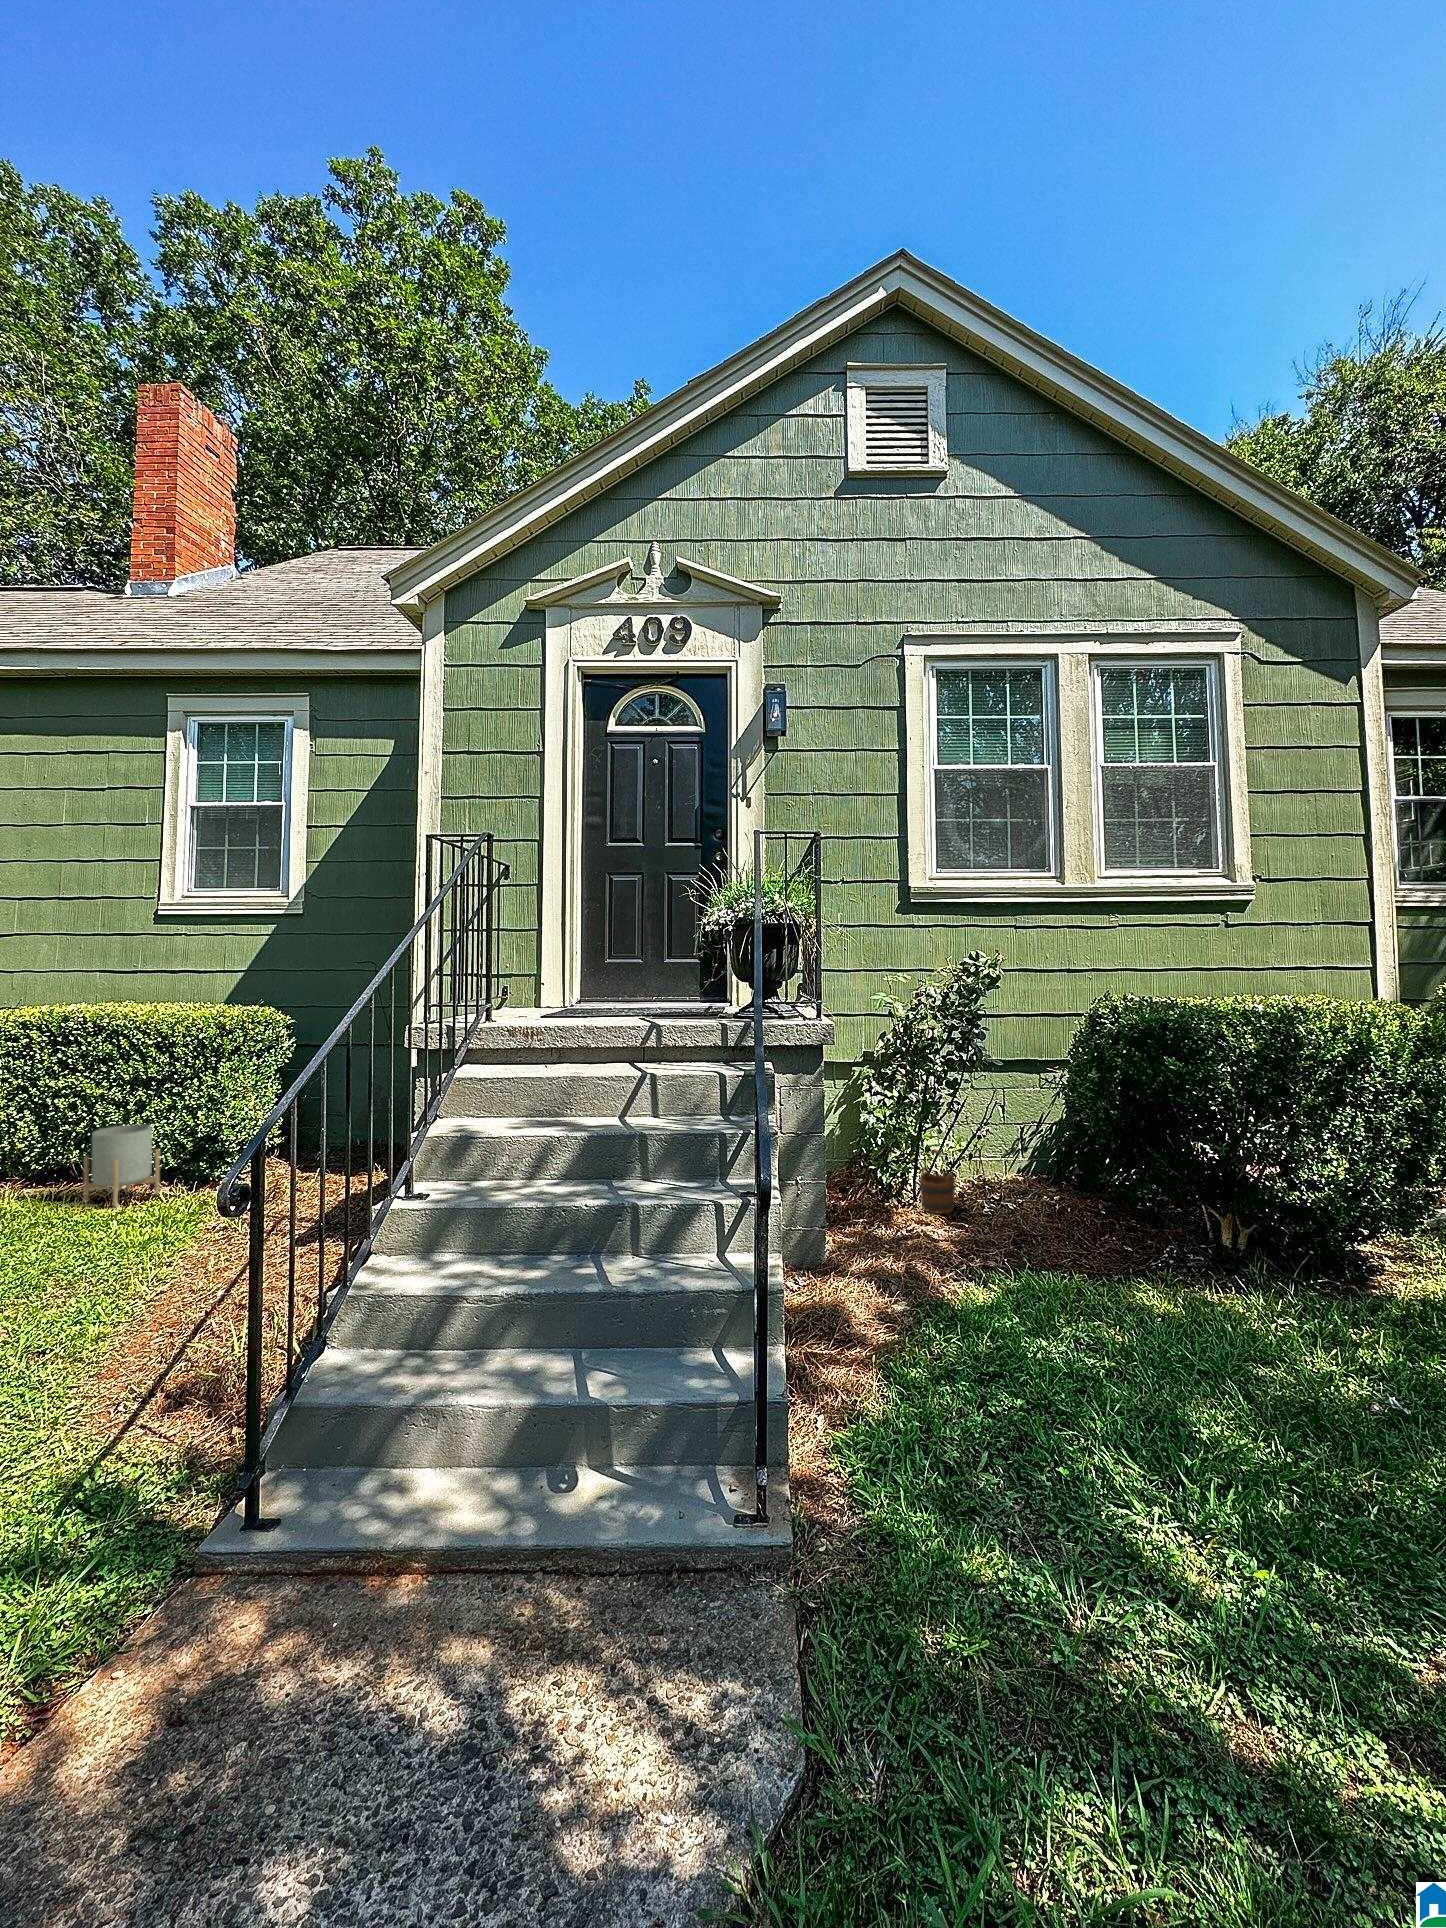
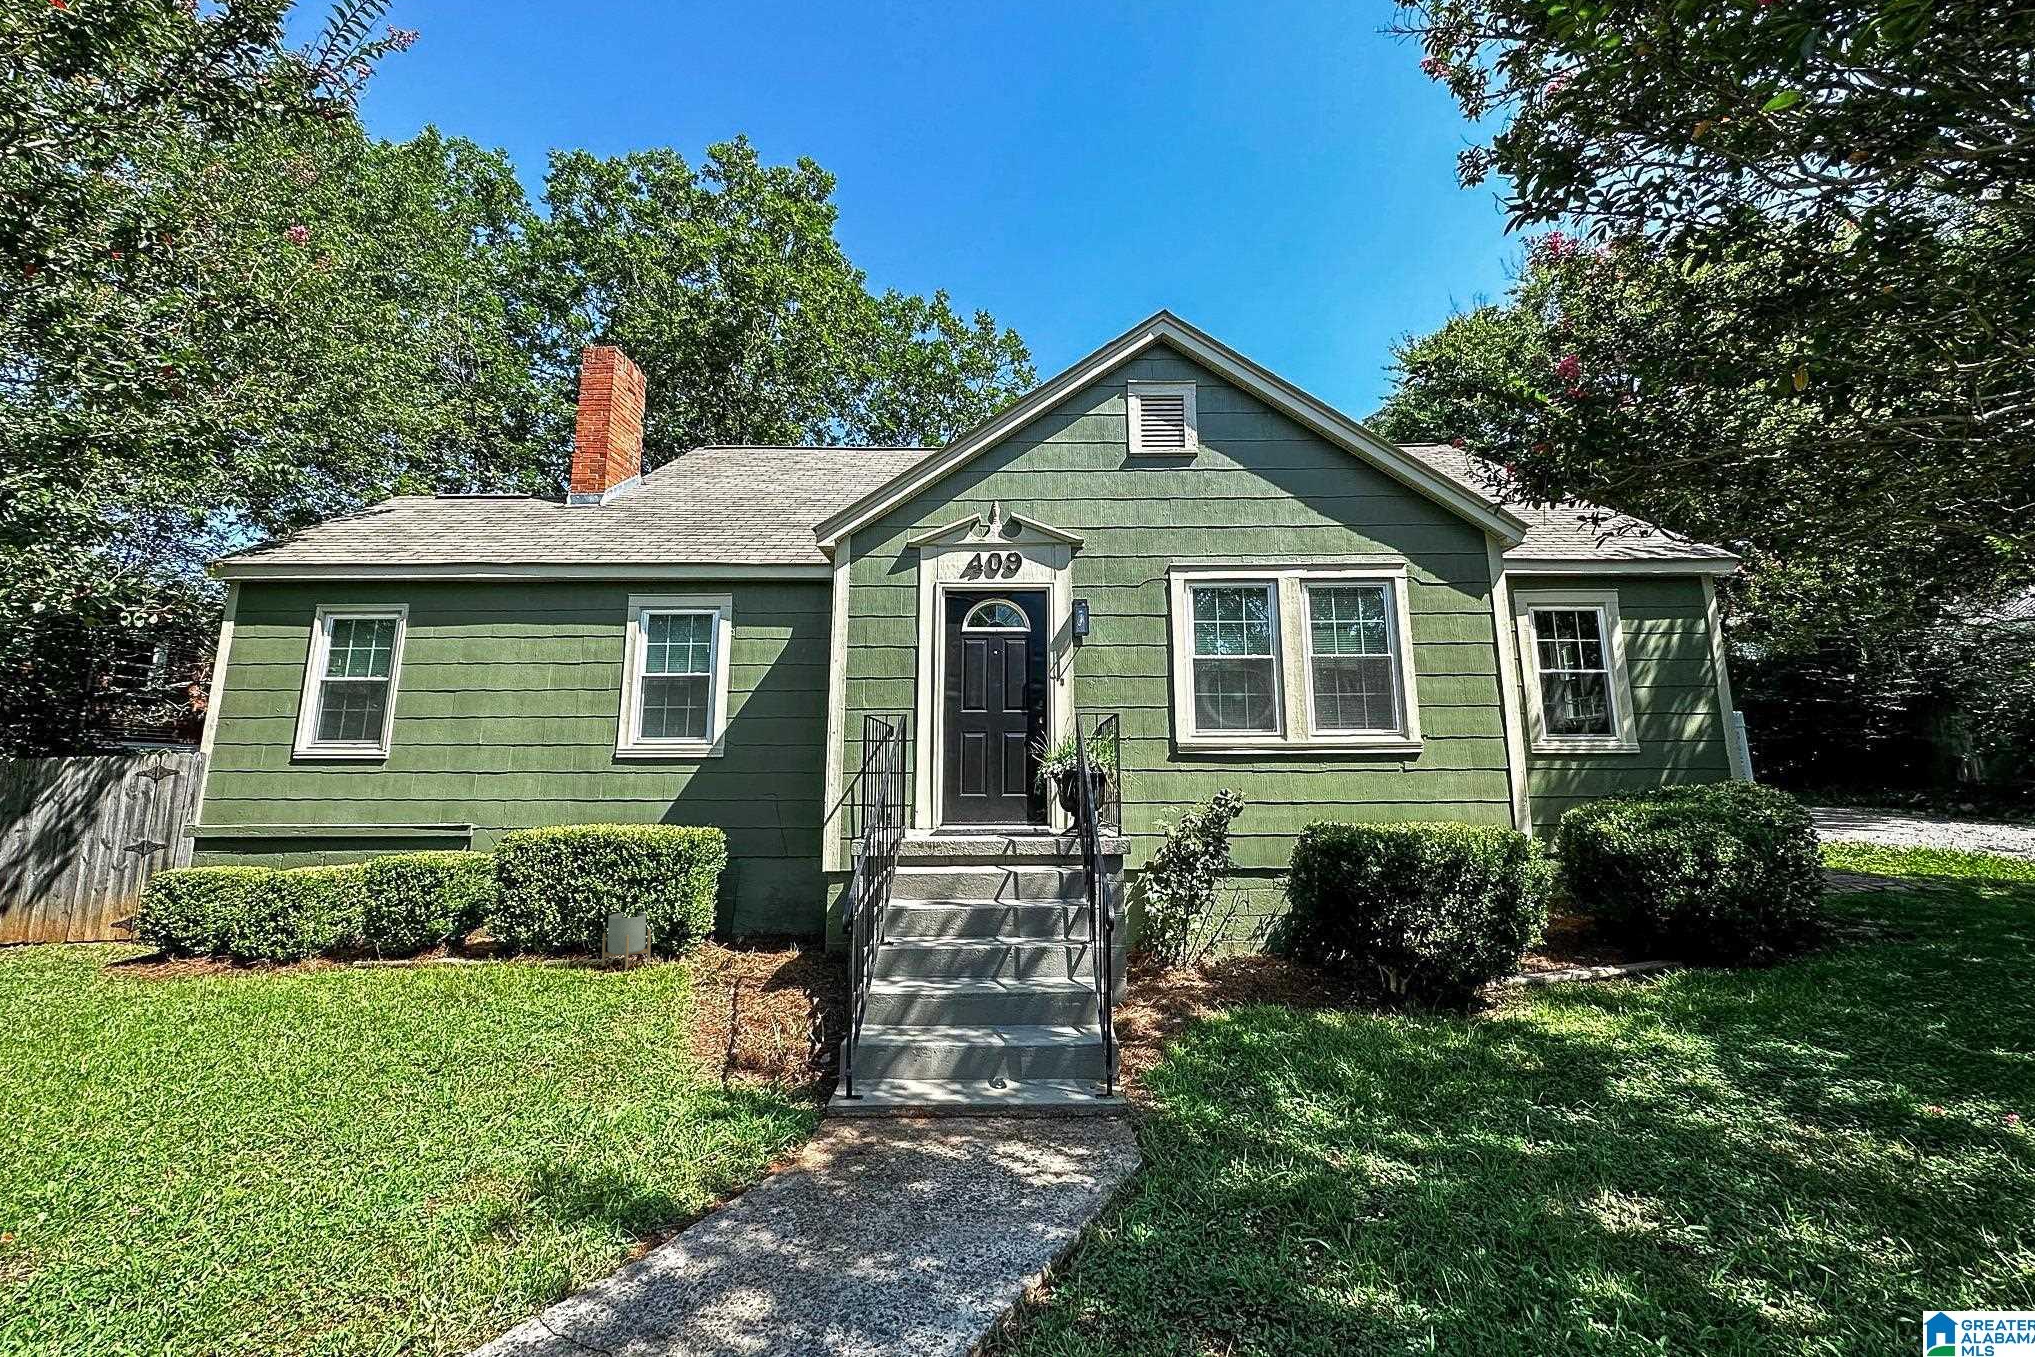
wooden bucket: present [919,1149,956,1214] -> none [1187,928,1213,973]

